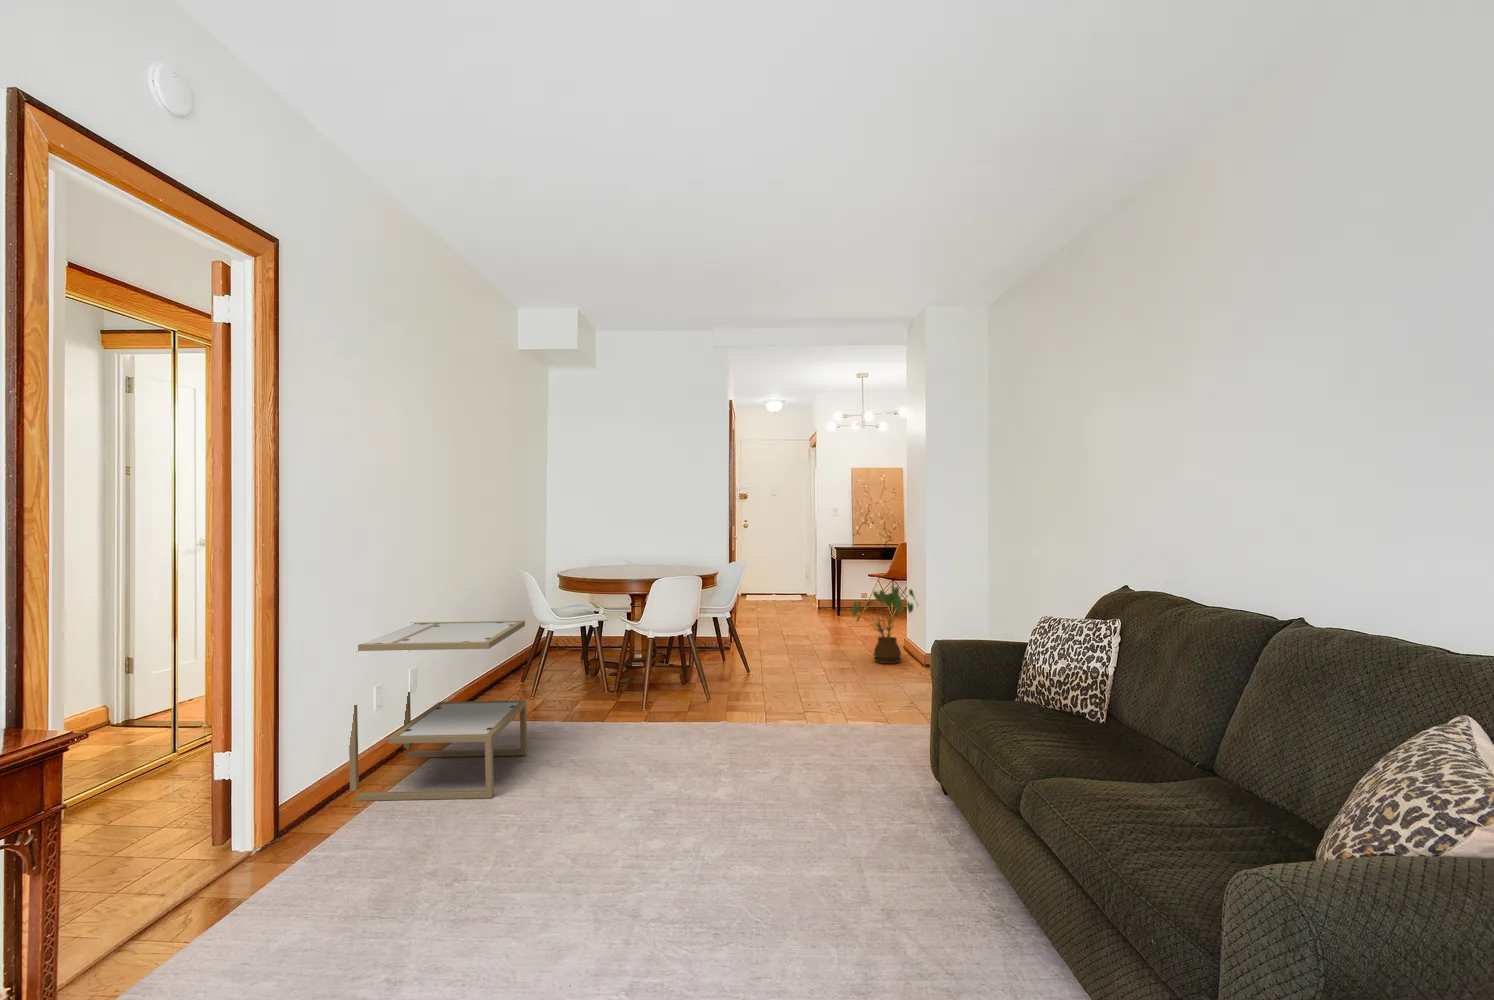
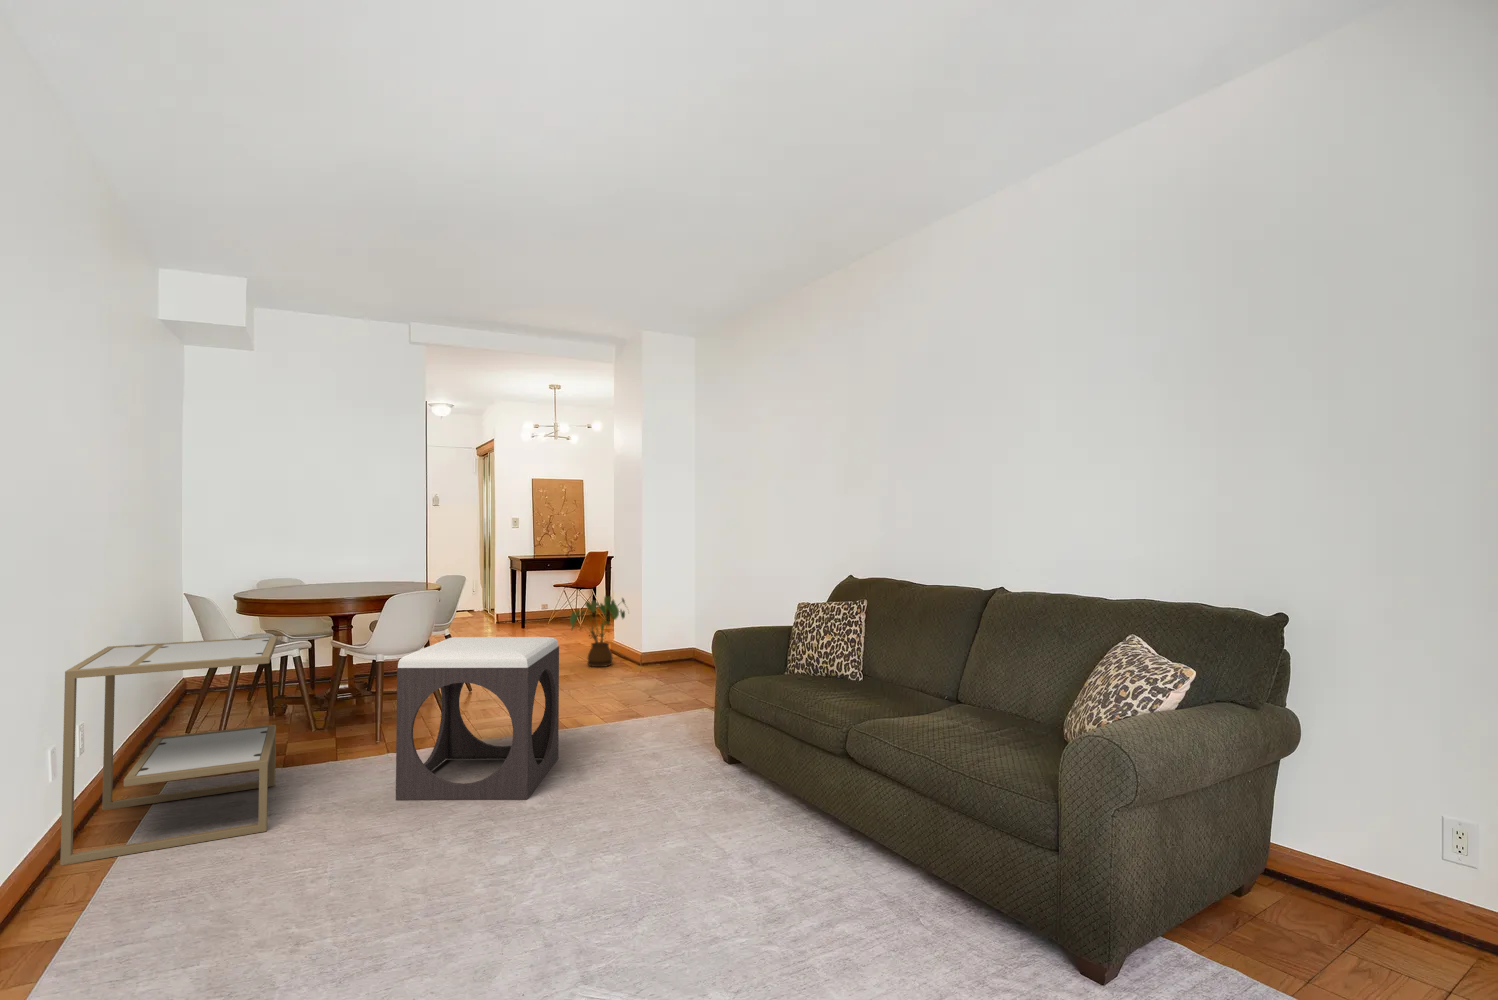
footstool: none [602,630,773,806] -> present [396,637,559,800]

